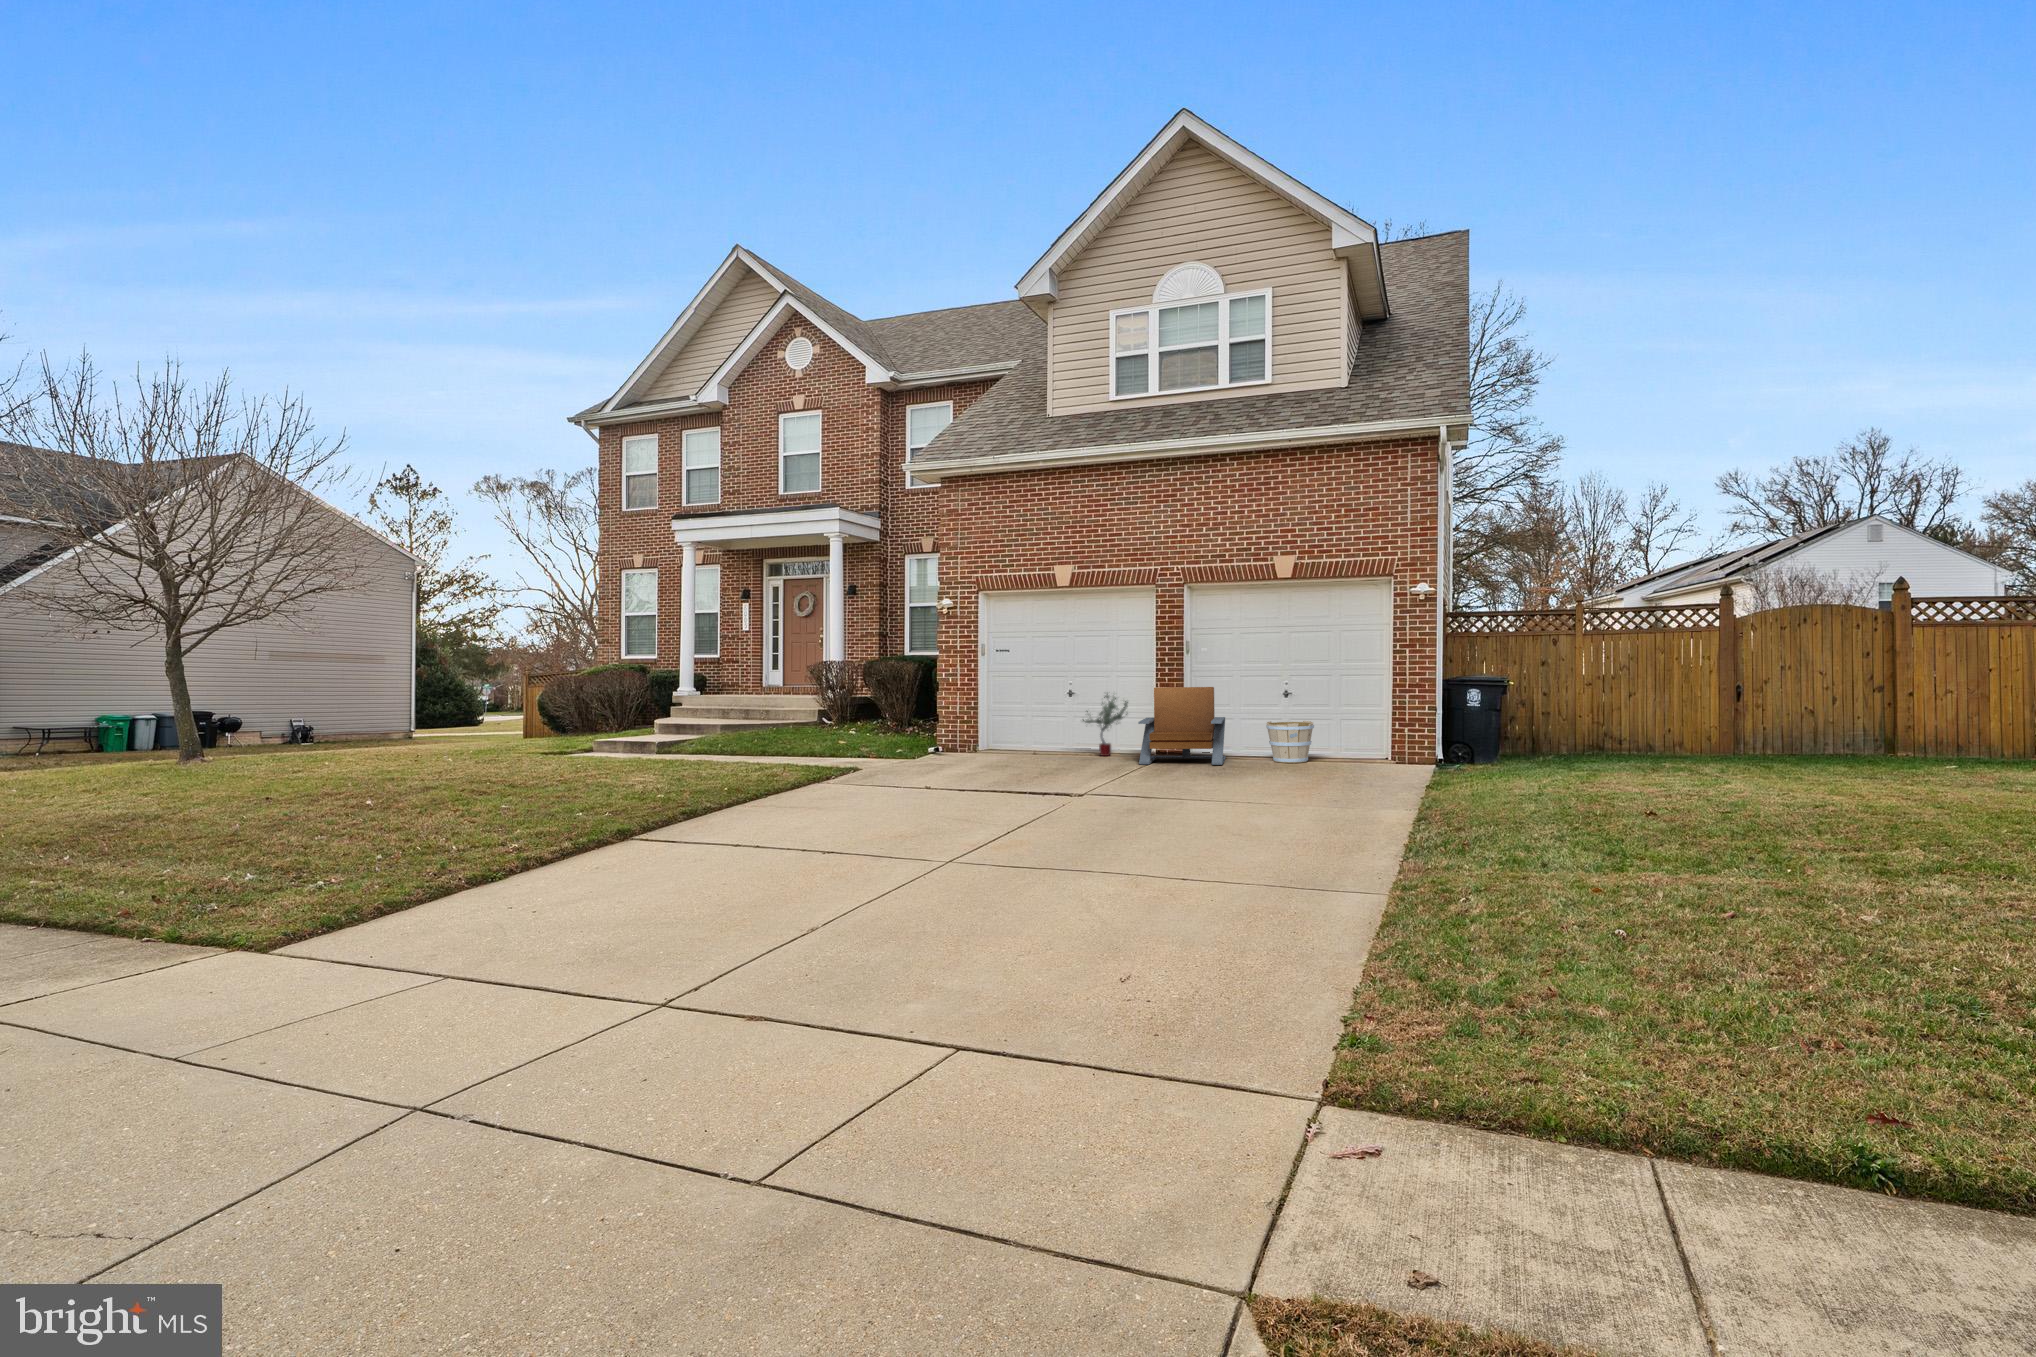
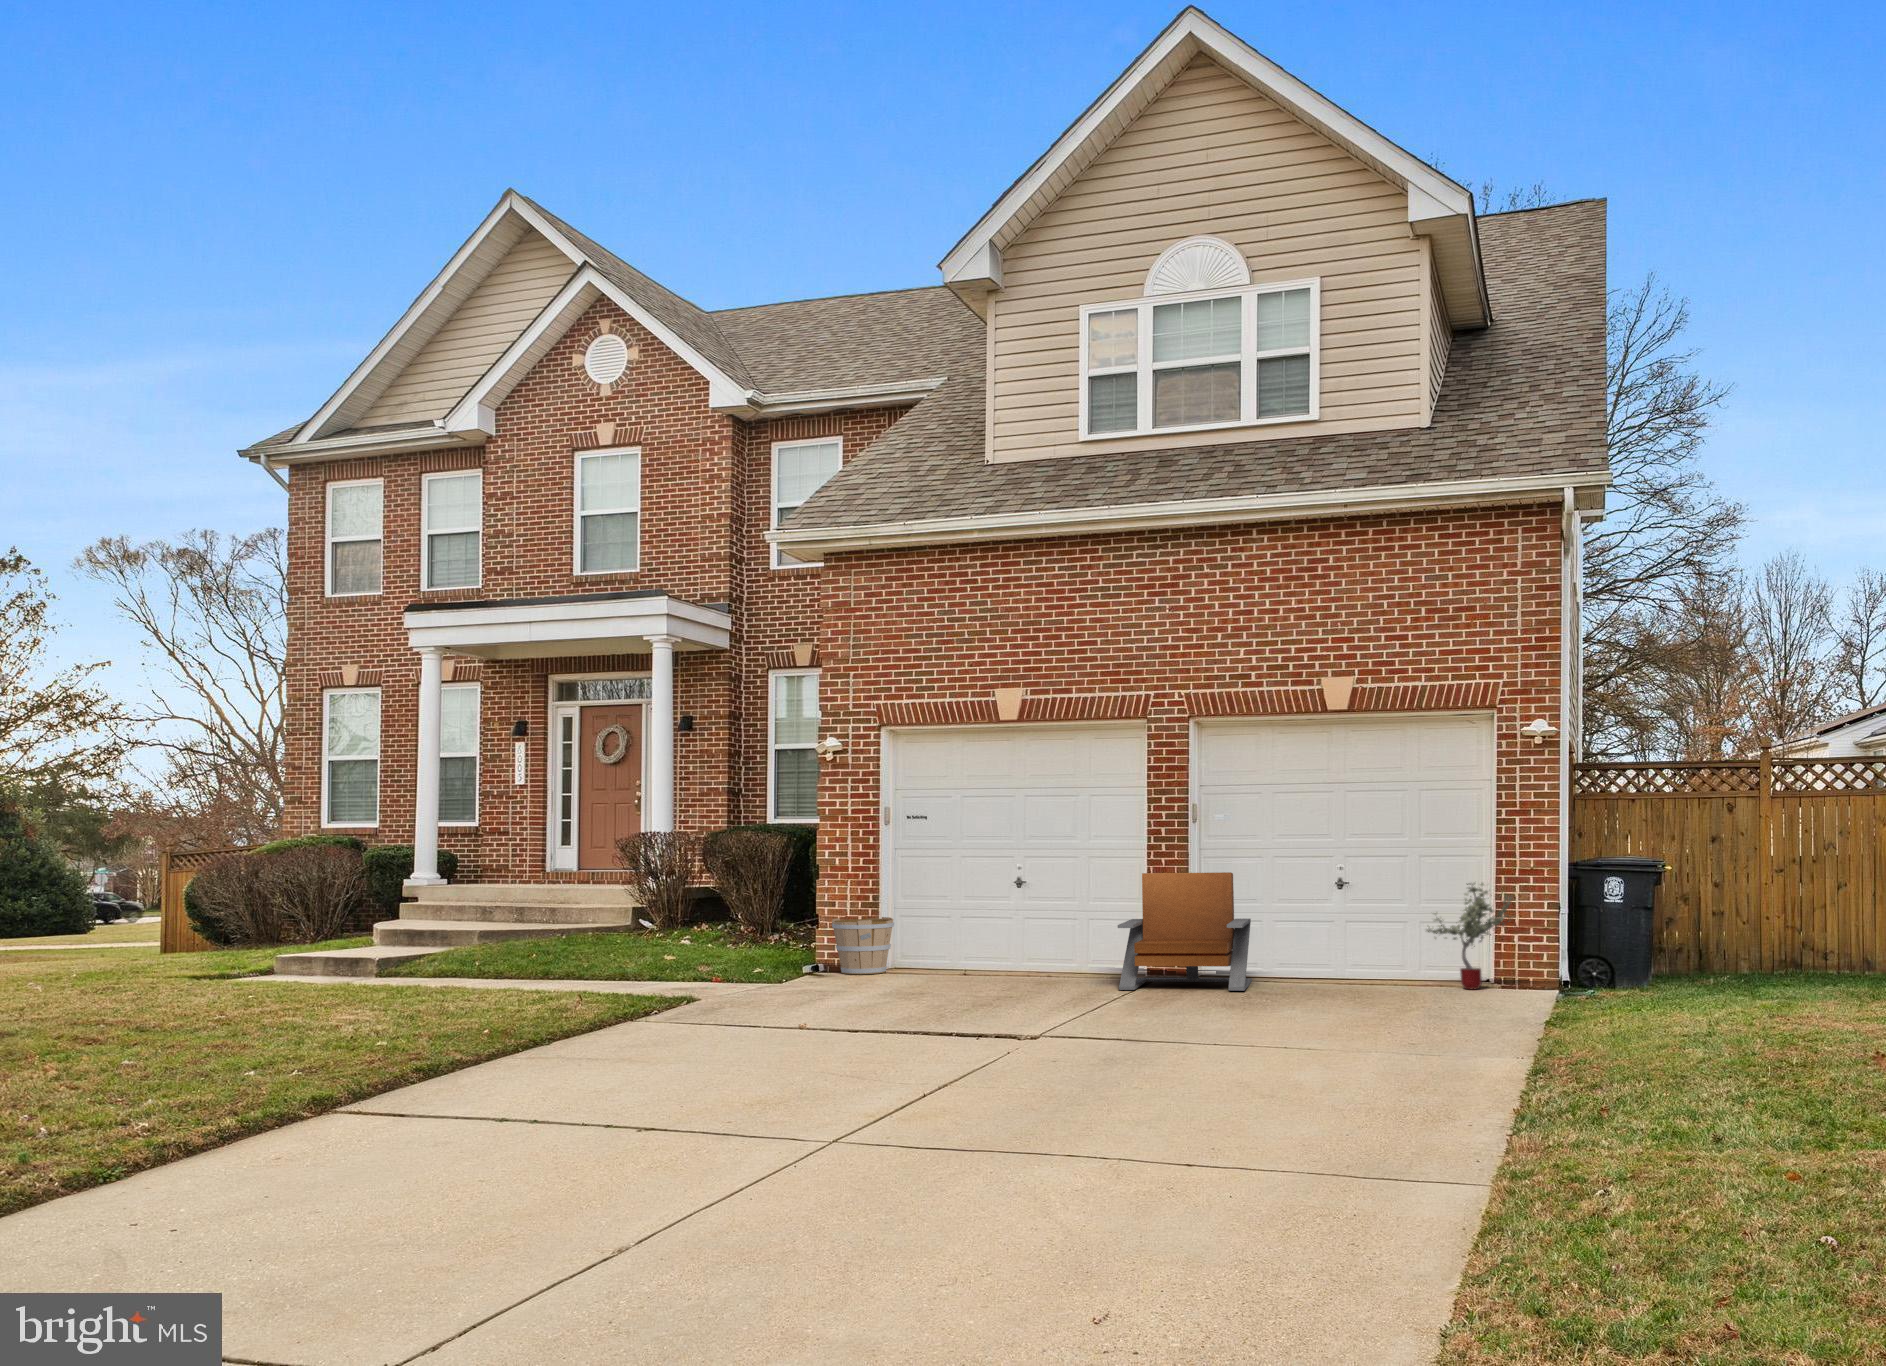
potted tree: present [1083,693,1128,756] -> present [1427,883,1512,989]
wooden bucket: present [1266,721,1314,763] -> present [832,917,894,974]

